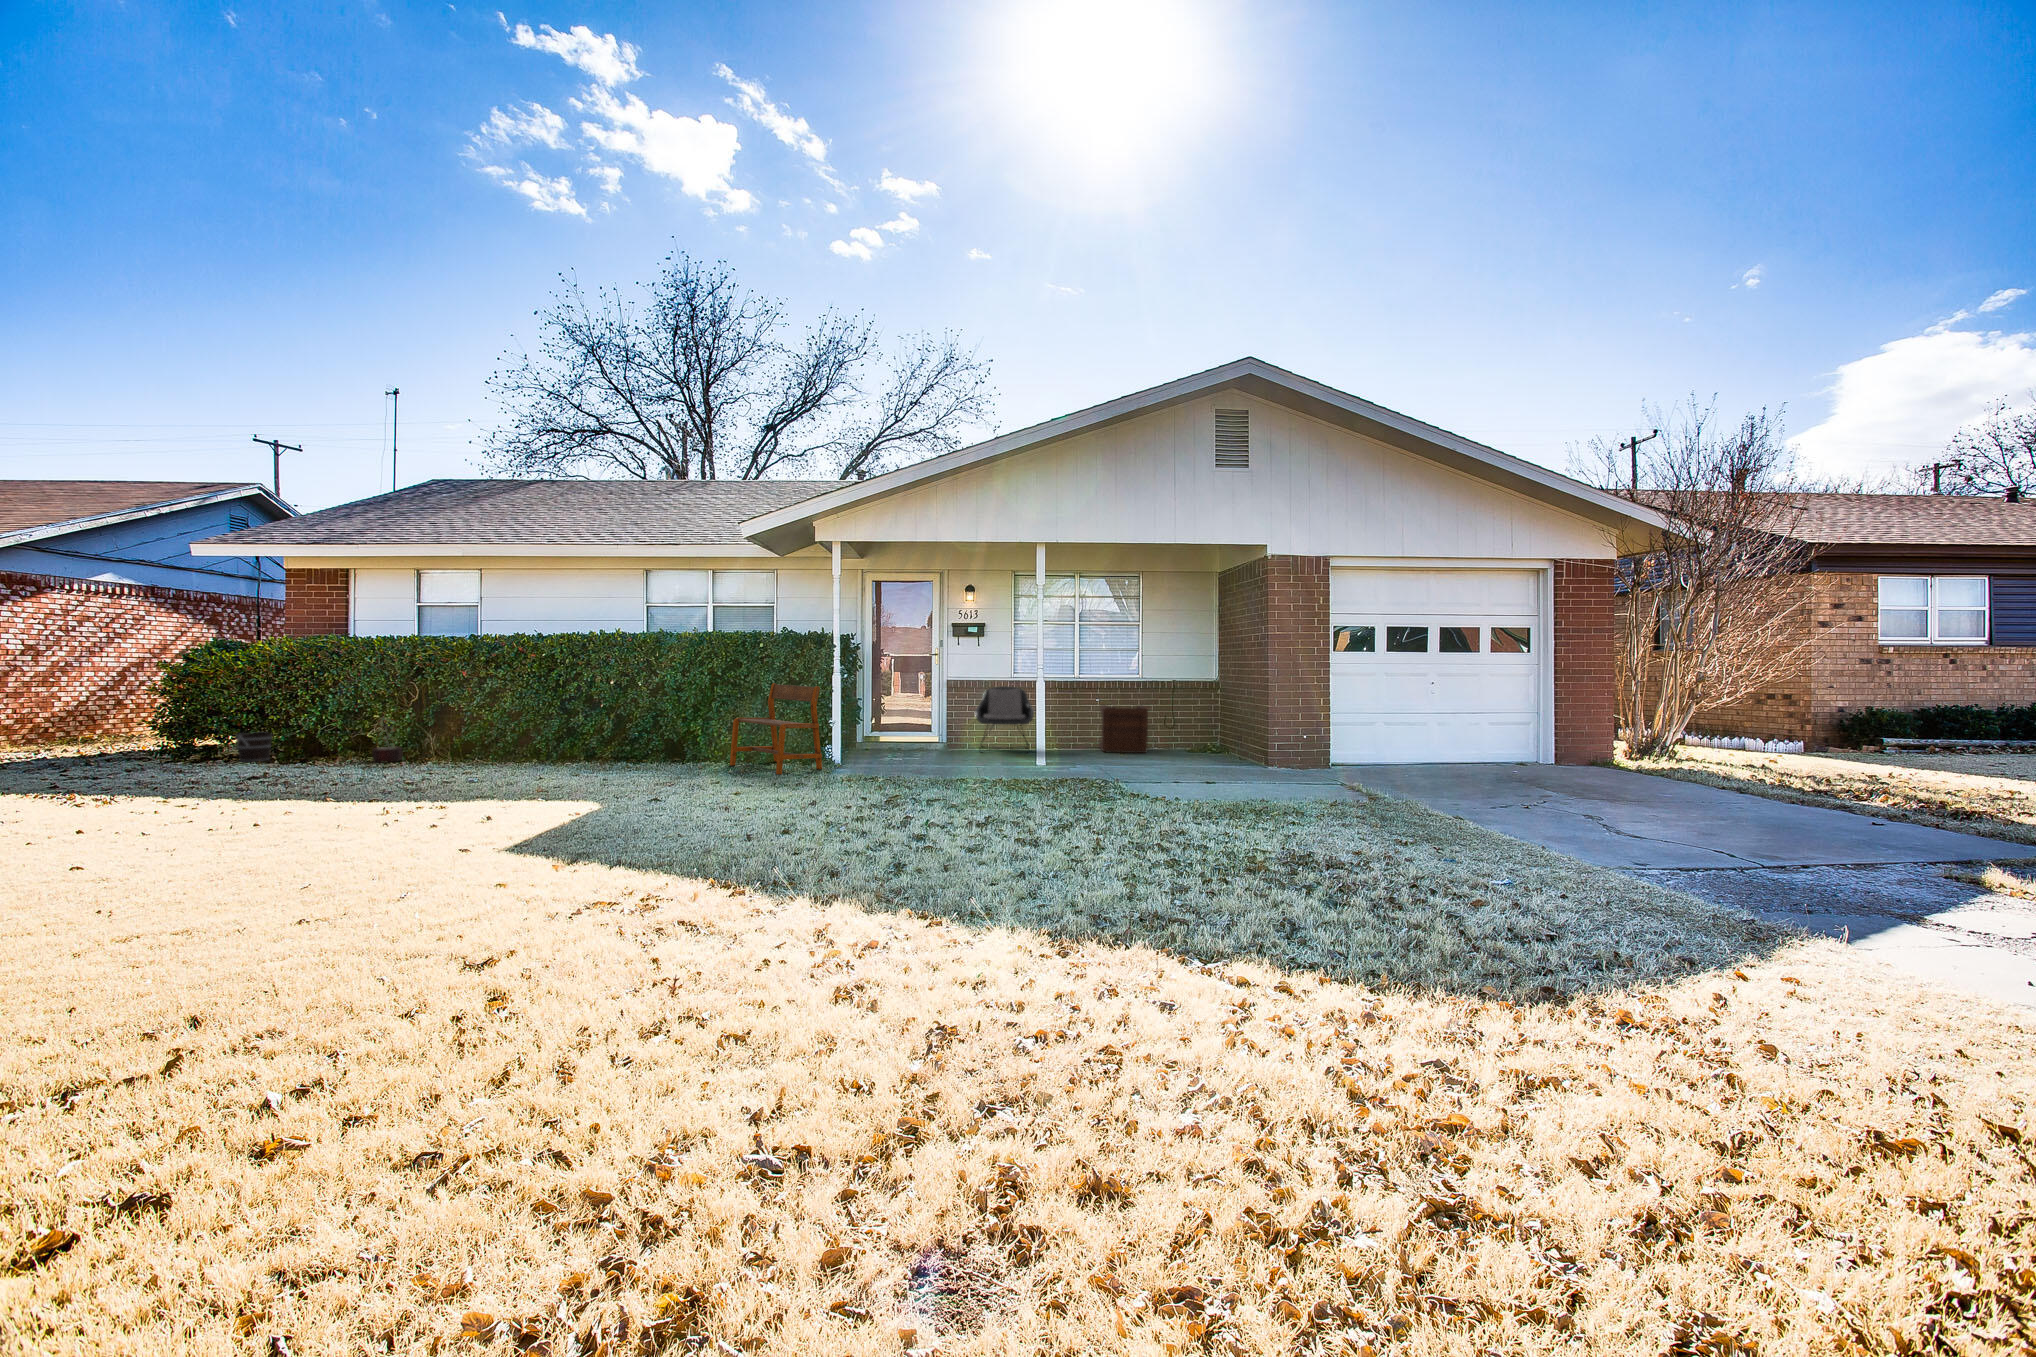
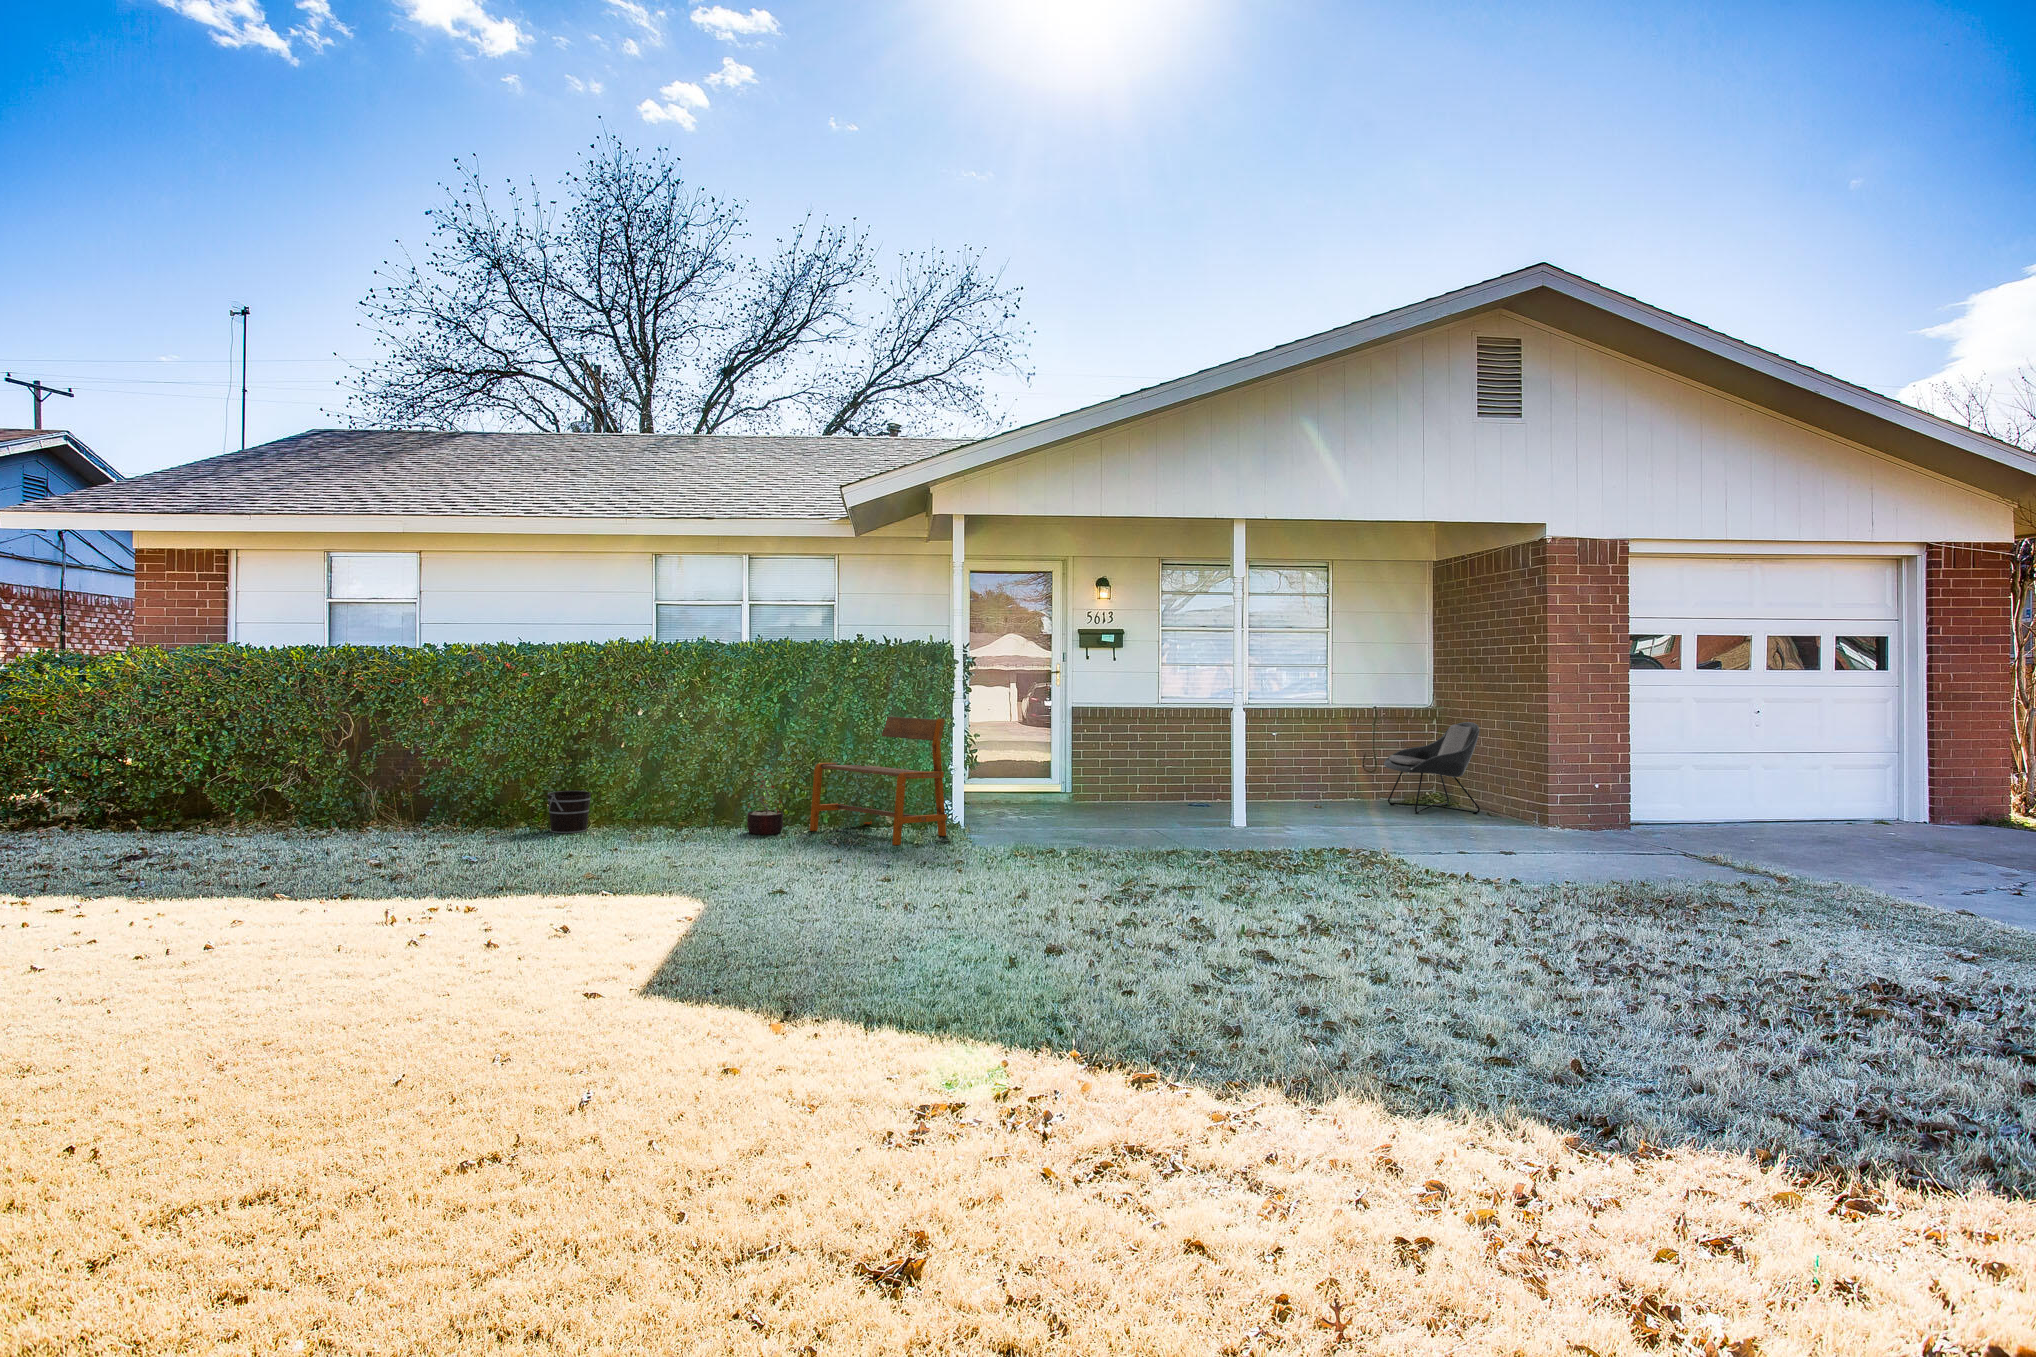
lounge chair: present [975,686,1034,753] -> present [1384,722,1480,814]
wooden crate: present [1099,705,1148,753] -> none [1275,741,1354,807]
decorative plant: present [372,719,402,763] -> present [747,769,783,835]
bucket: present [236,732,273,761] -> present [548,789,591,833]

